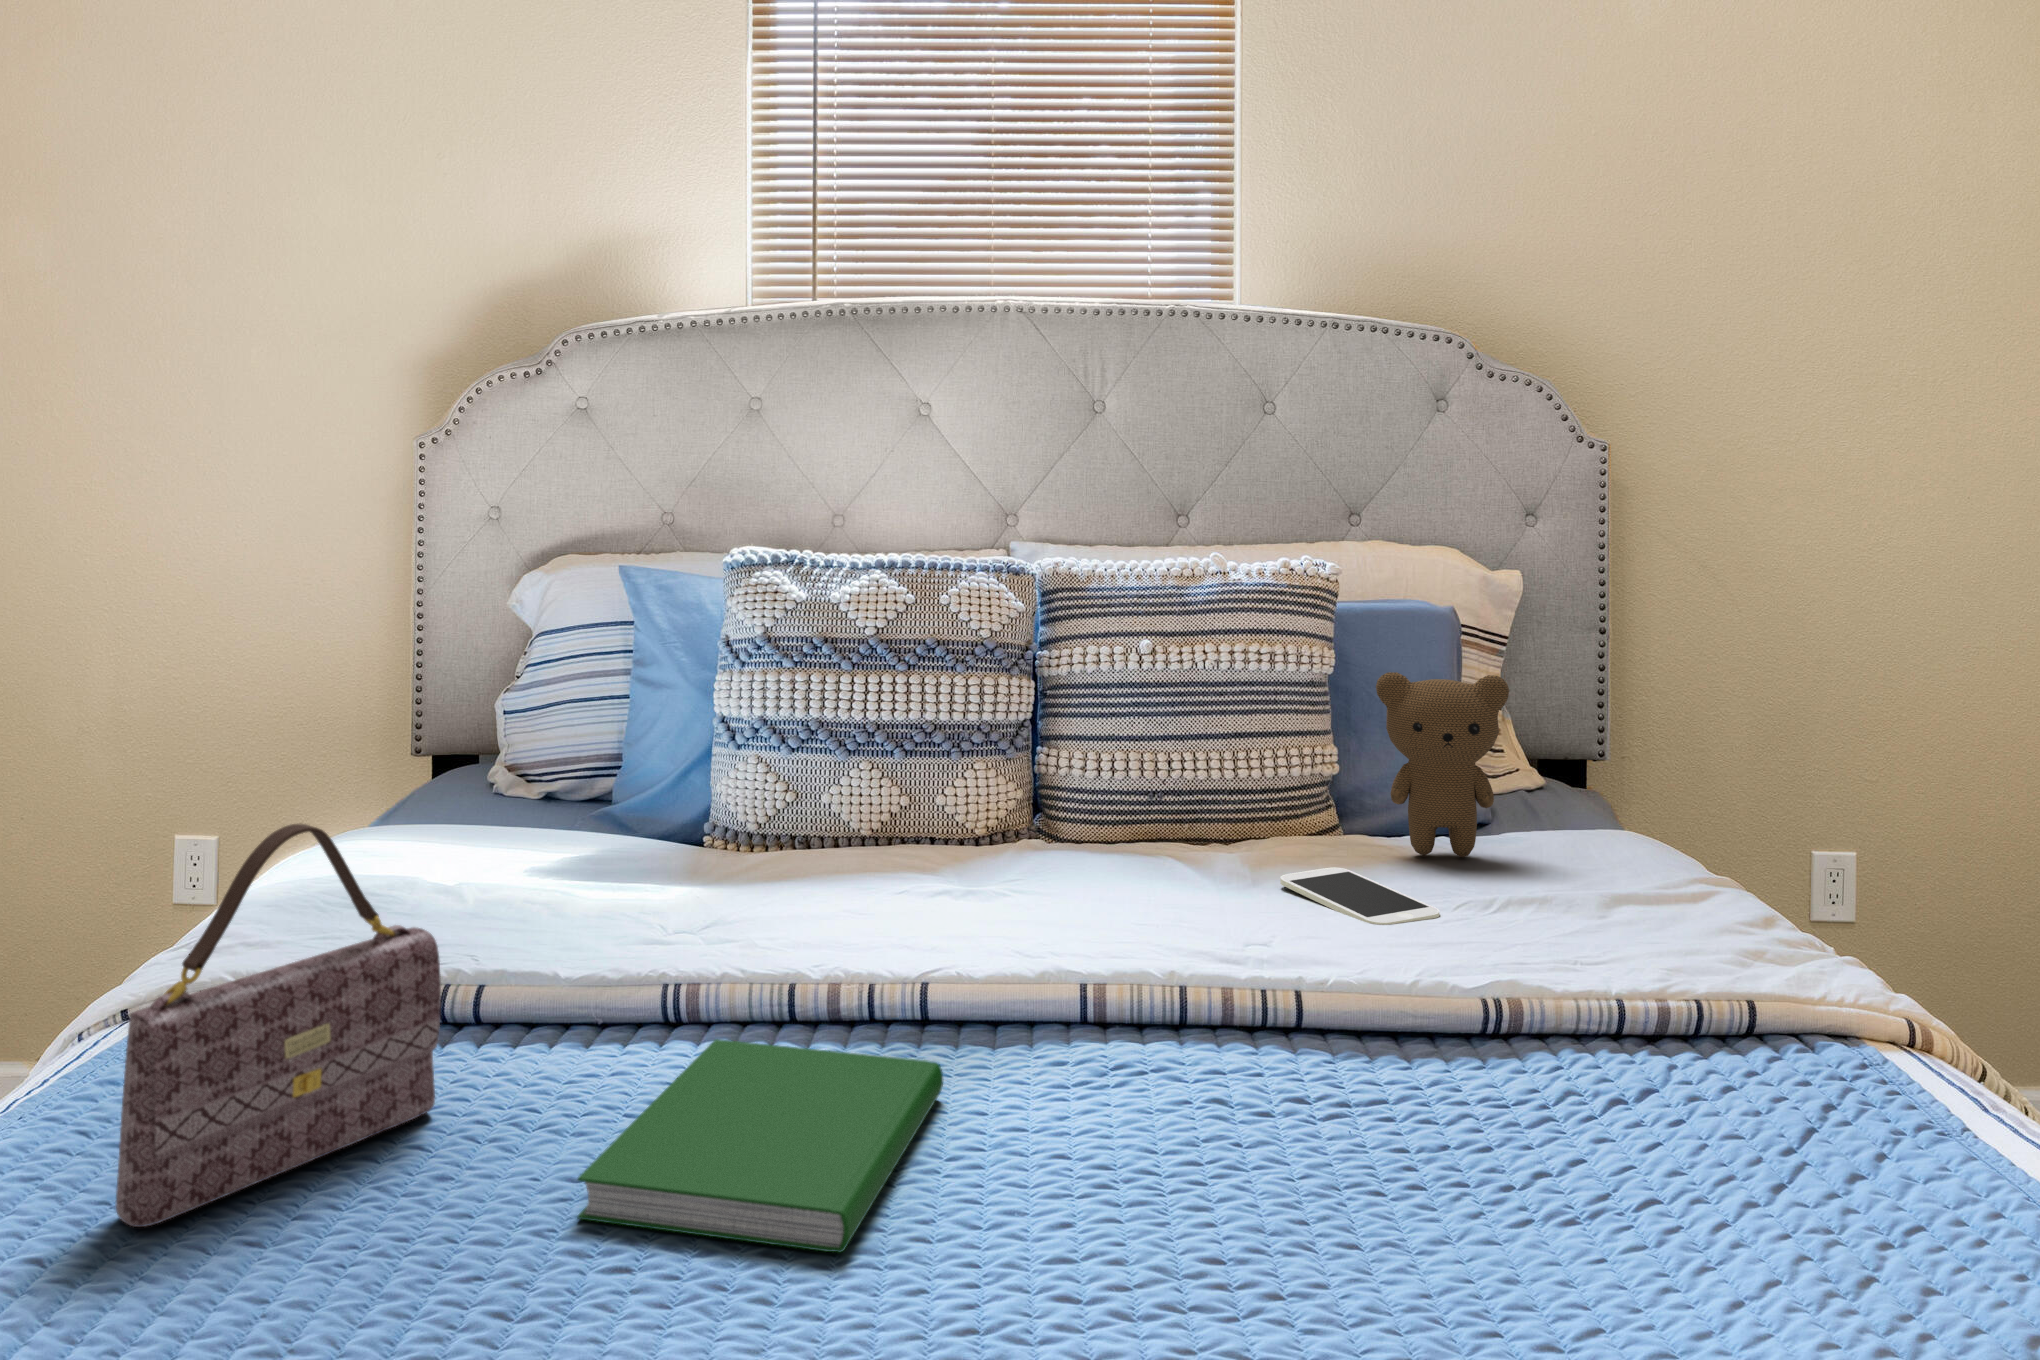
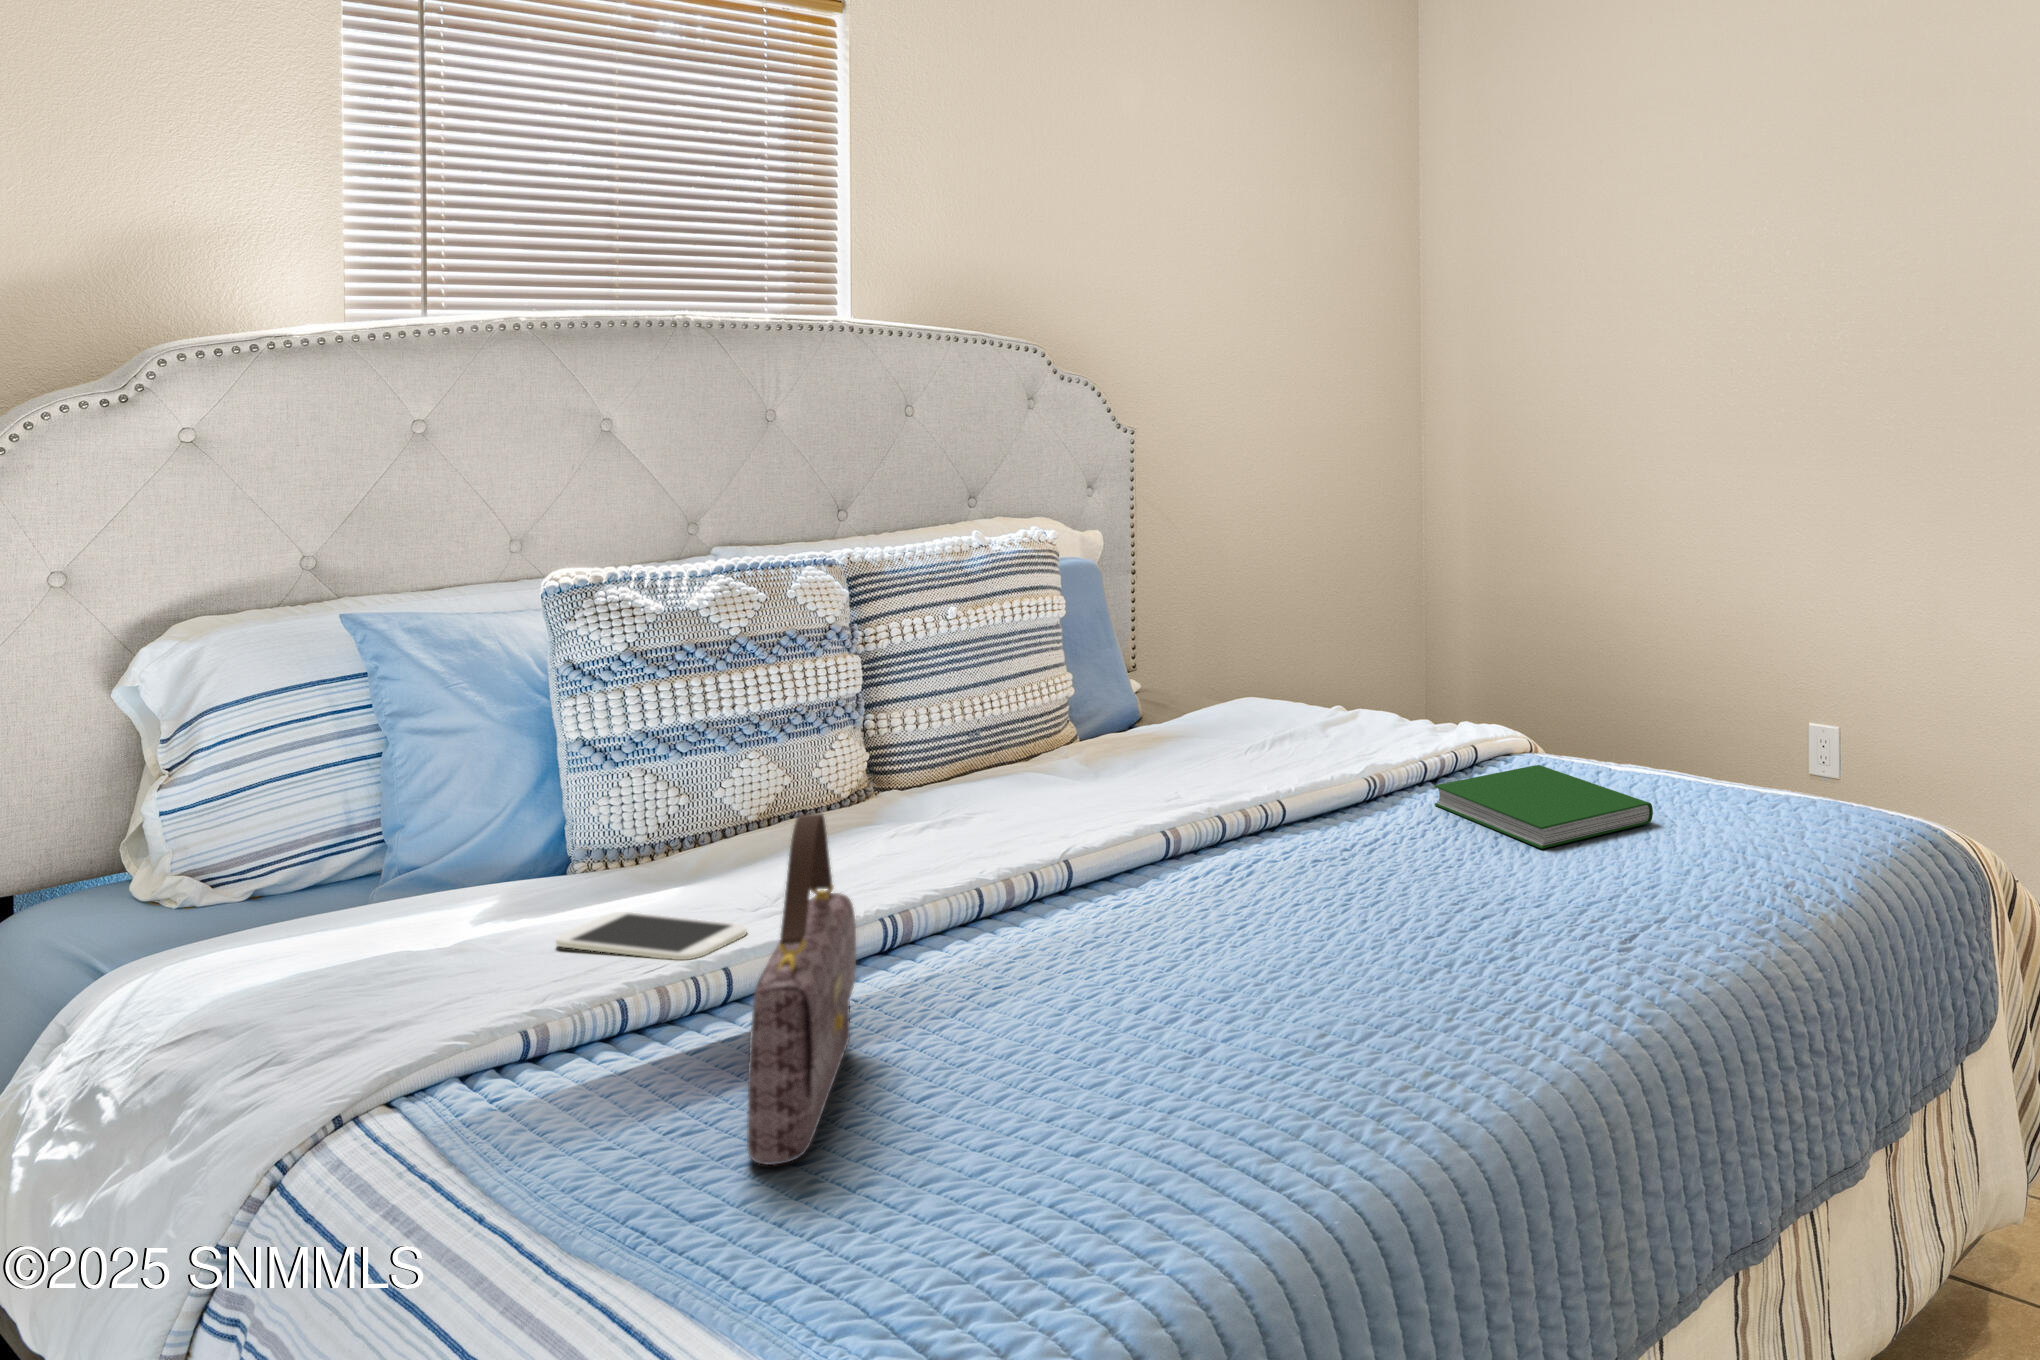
teddy bear: present [1376,672,1509,857] -> none [1142,599,1224,734]
smartphone: present [1280,868,1439,925] -> present [556,912,747,960]
hardcover book: present [577,1039,943,1252] -> present [1434,765,1653,849]

